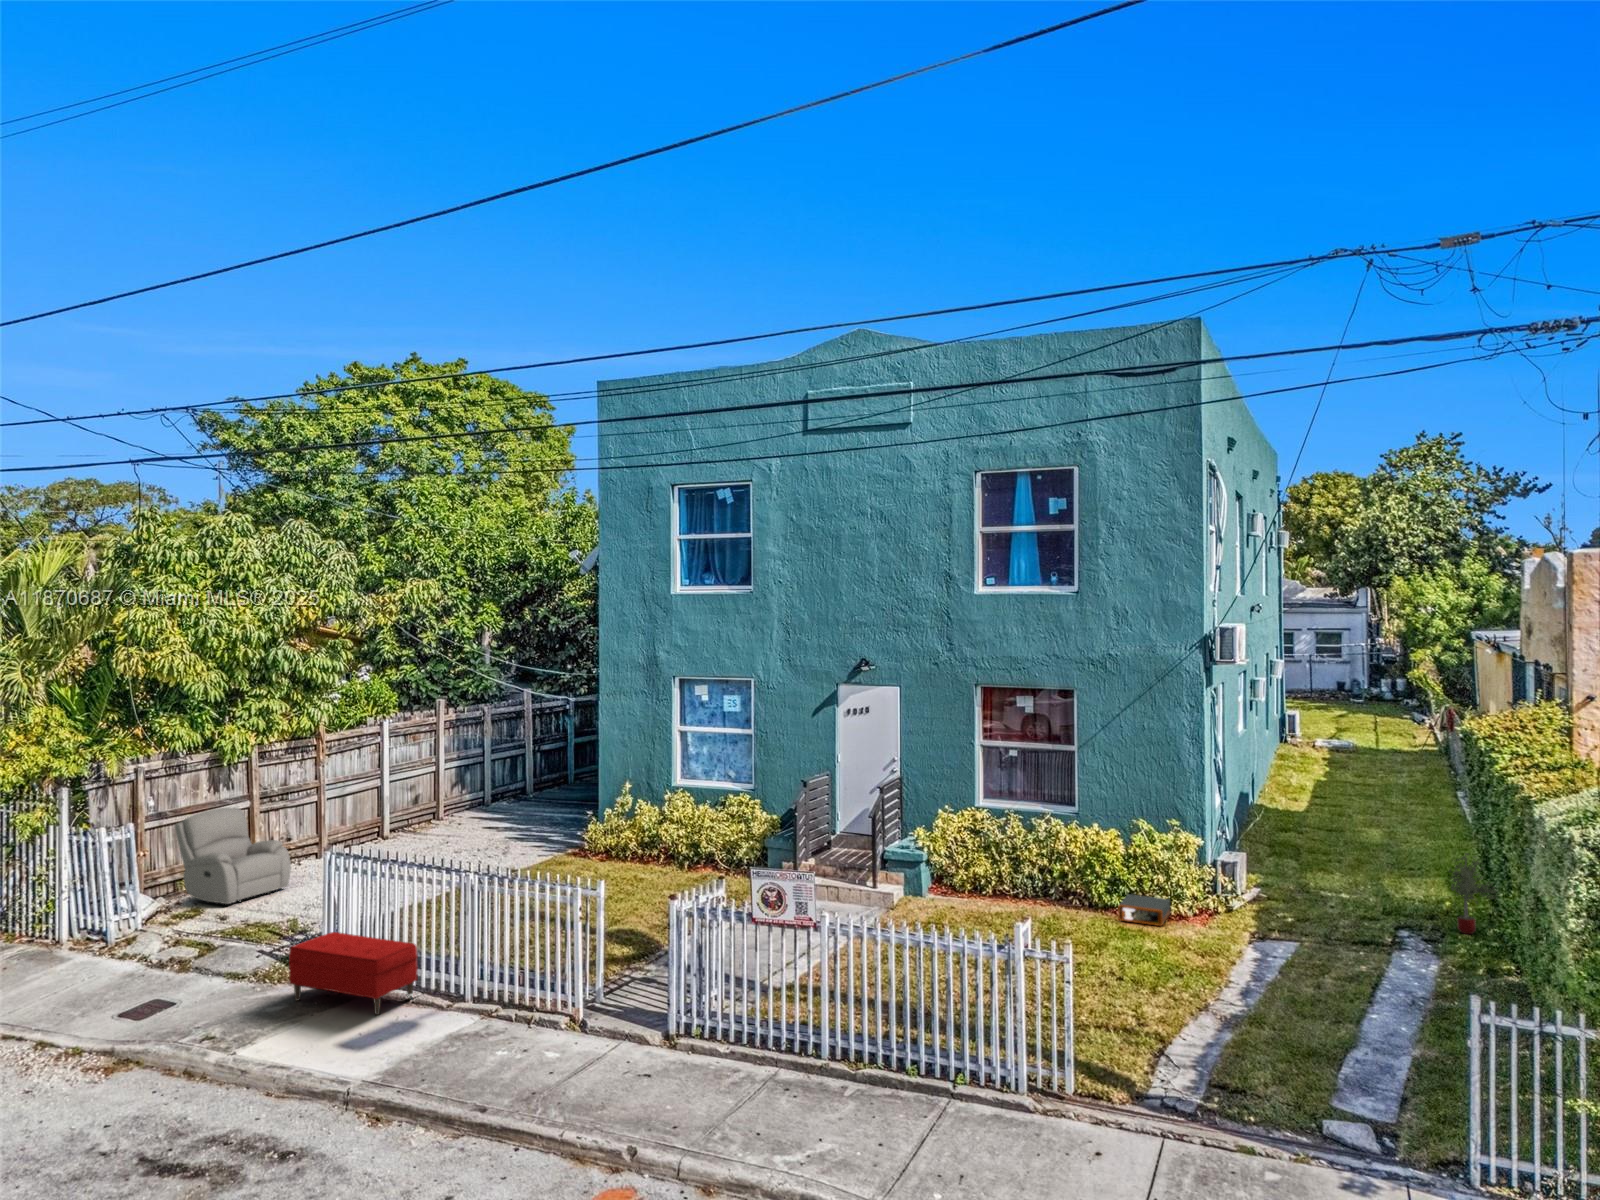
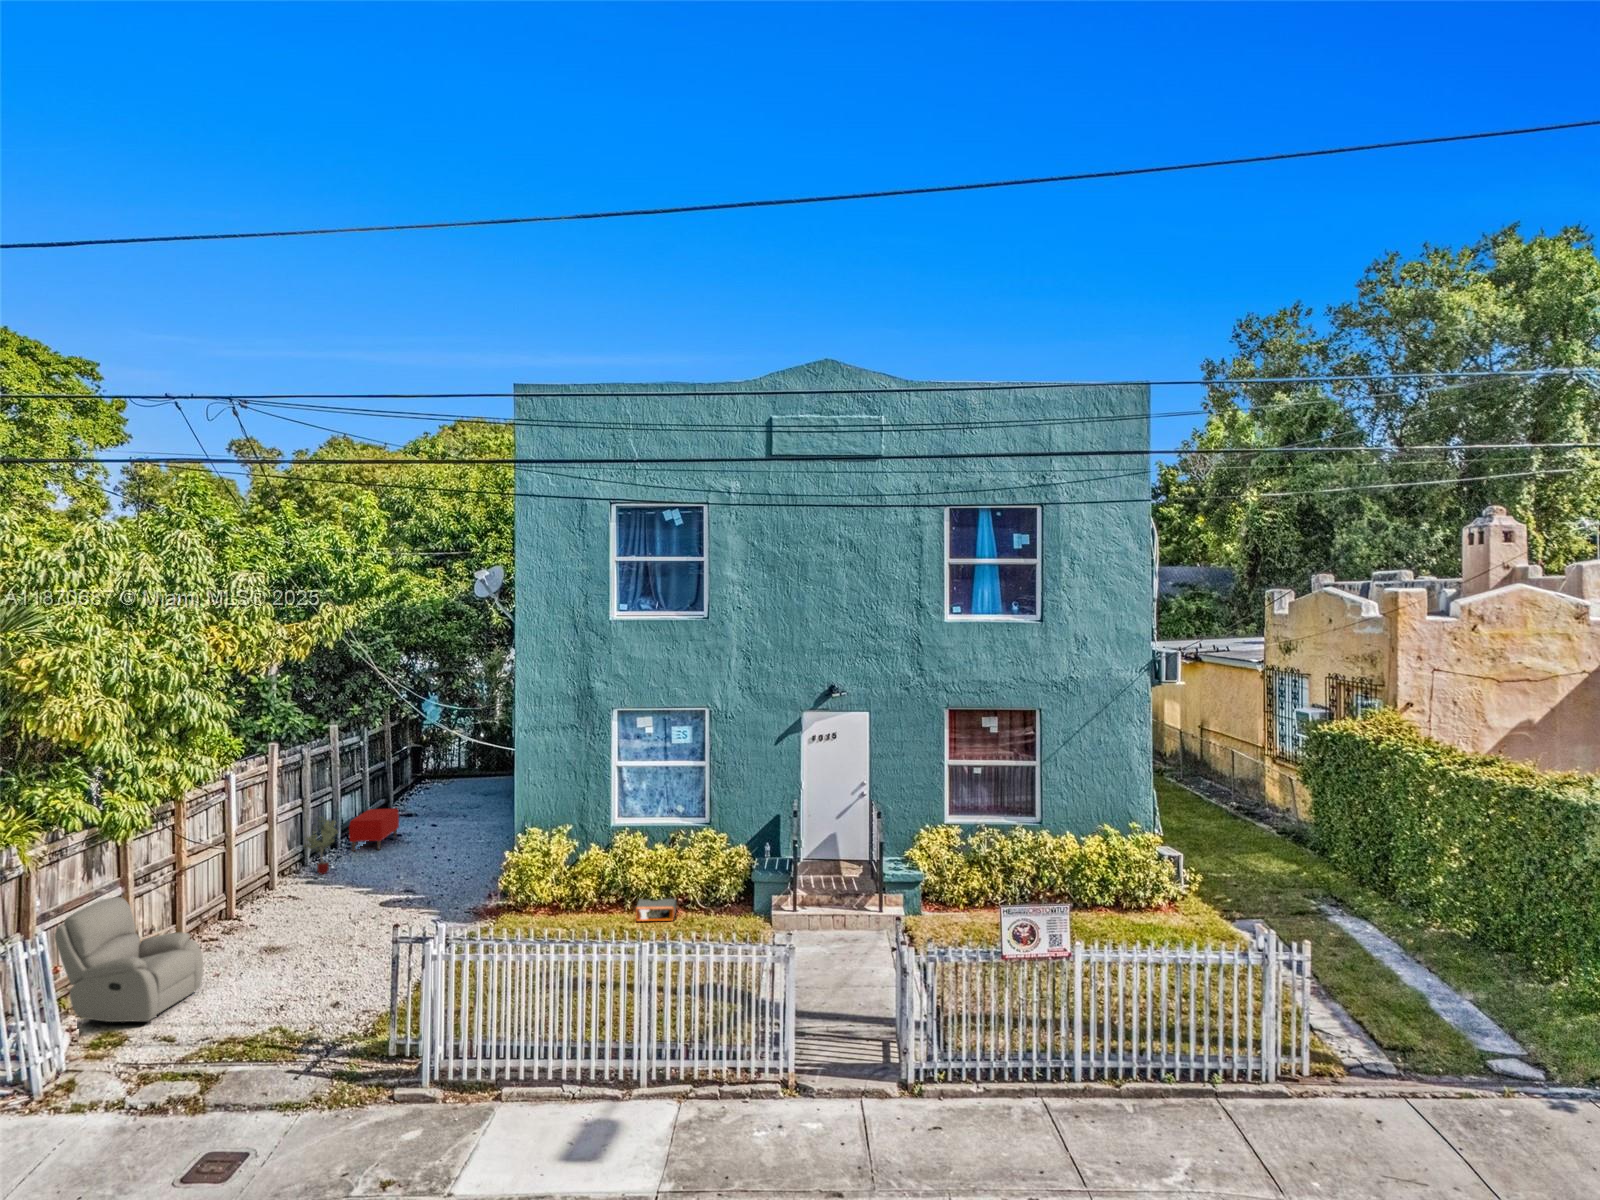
potted tree: present [1451,853,1496,934] -> present [305,817,338,874]
storage box: present [1118,894,1170,926] -> present [636,898,676,921]
bench: present [289,932,418,1015] -> present [349,808,399,851]

